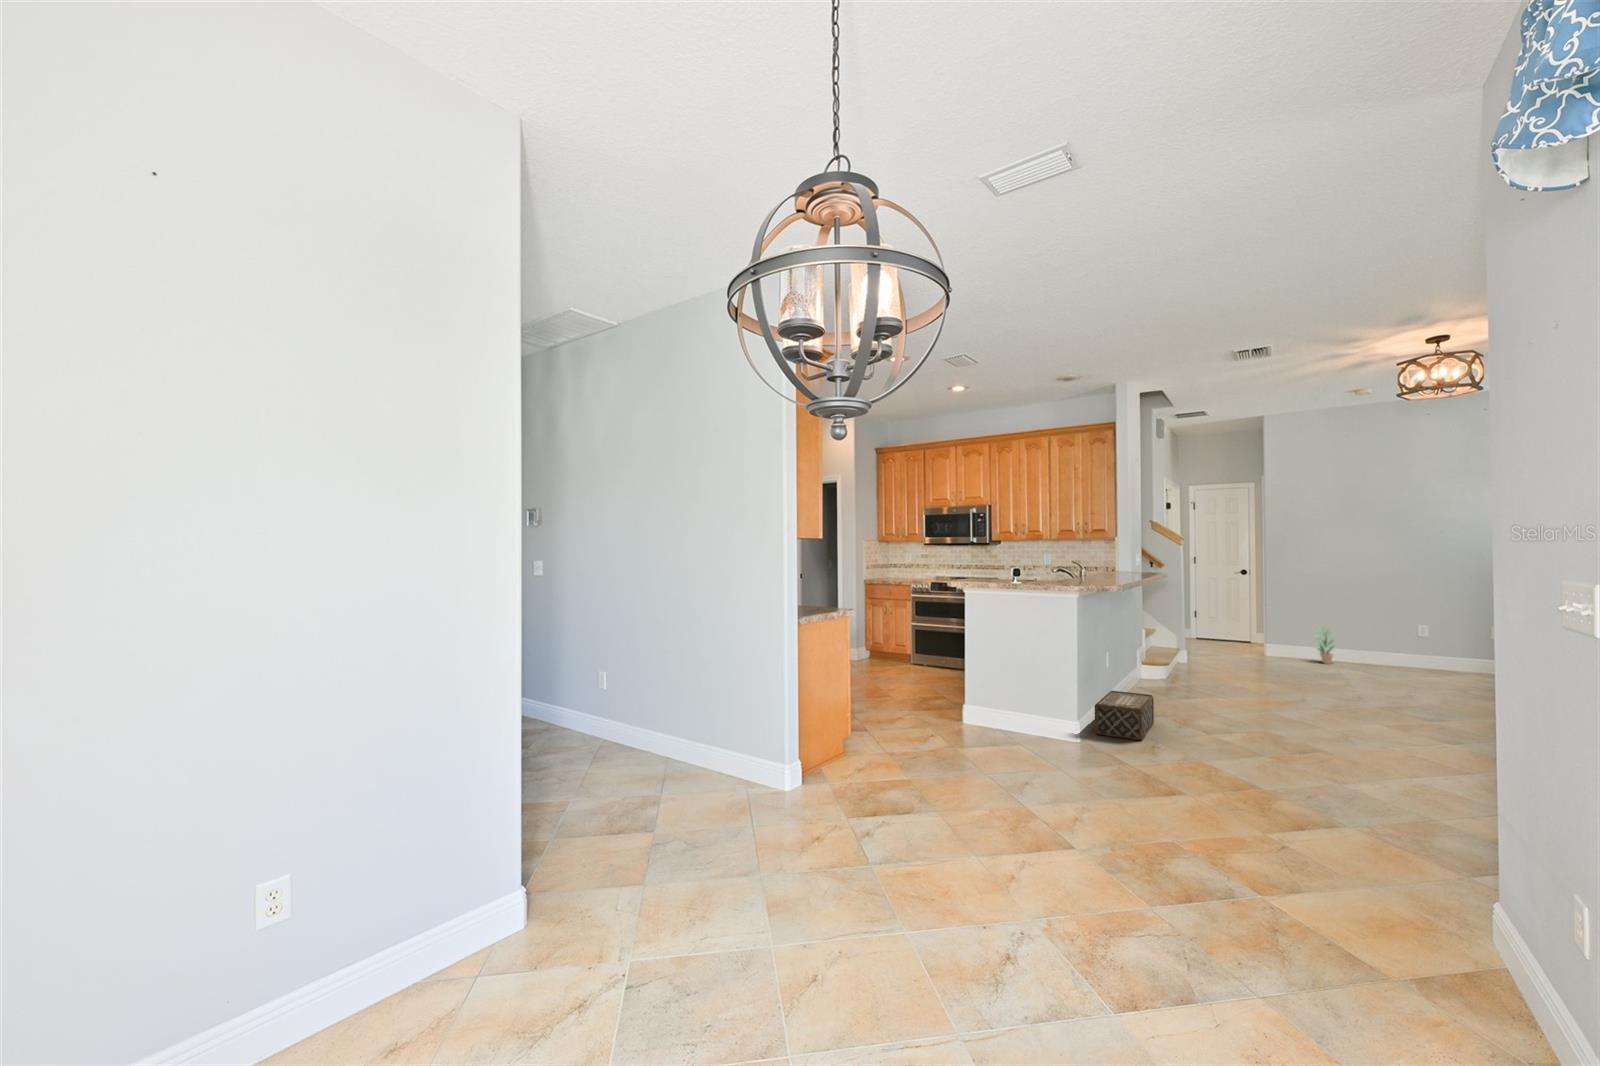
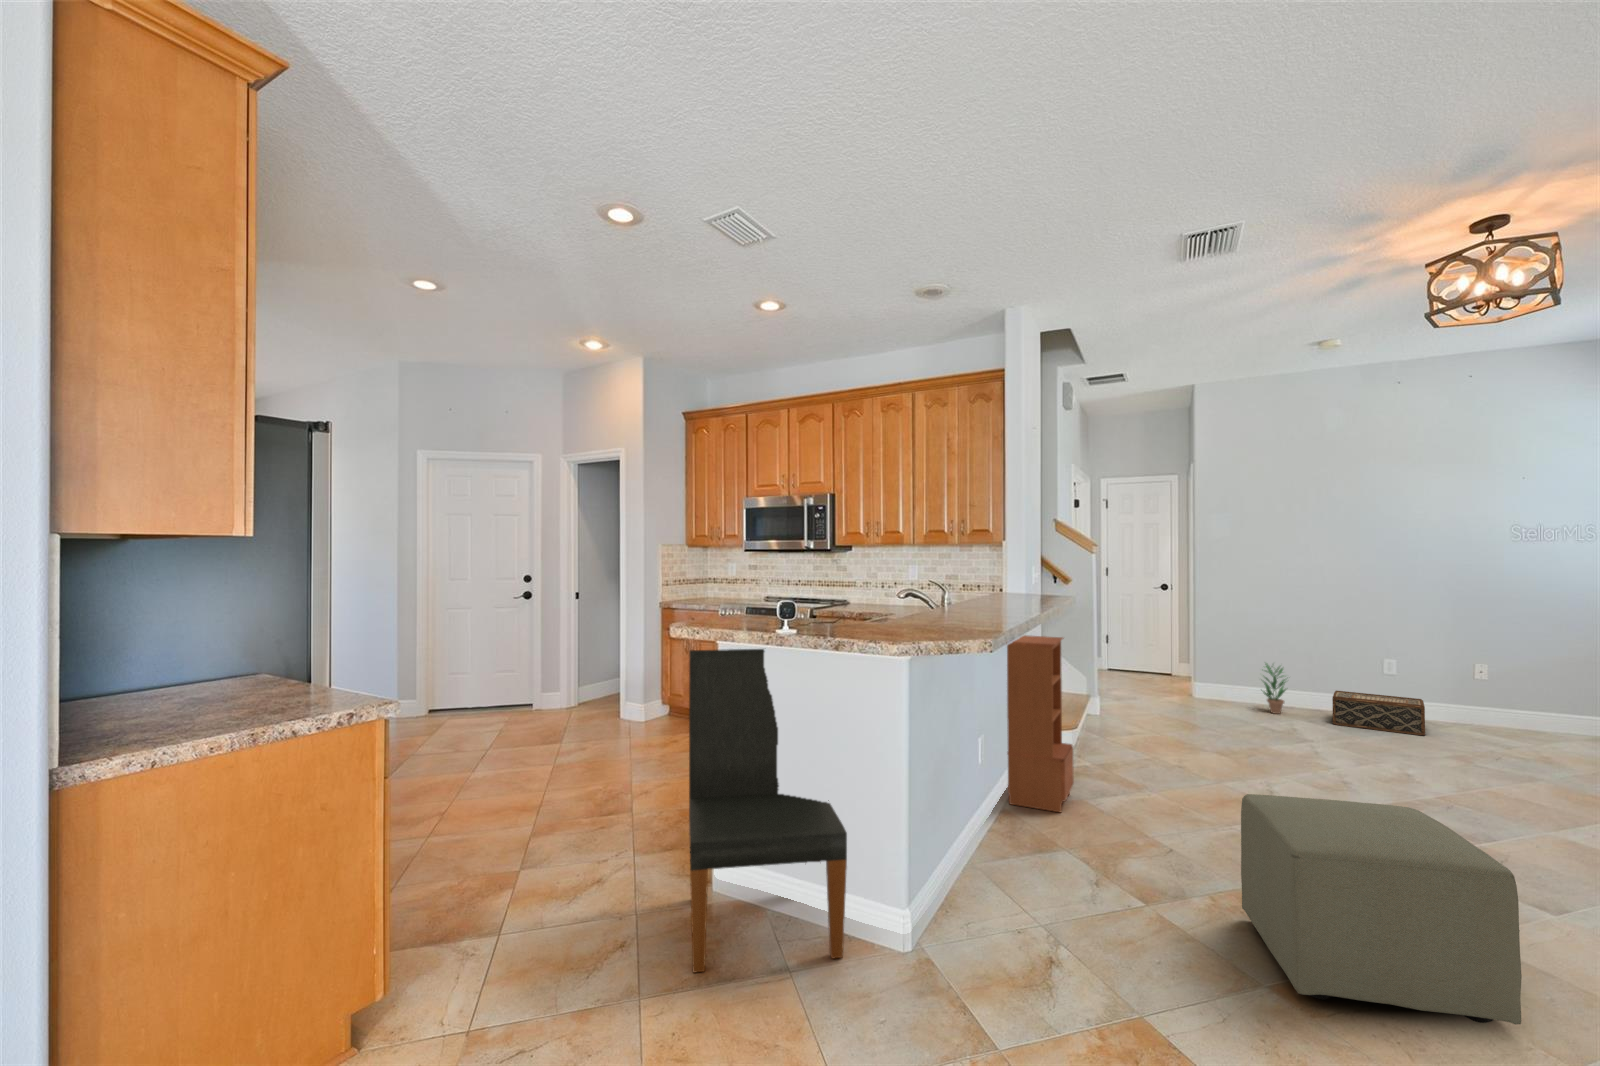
dining chair: none [949,597,1048,751] -> present [689,649,847,972]
bookcase: none [1123,598,1168,706] -> present [1007,635,1074,812]
ottoman: none [1266,676,1402,775] -> present [1241,794,1522,1024]
woven basket: present [1095,691,1154,740] -> present [1332,691,1425,735]

